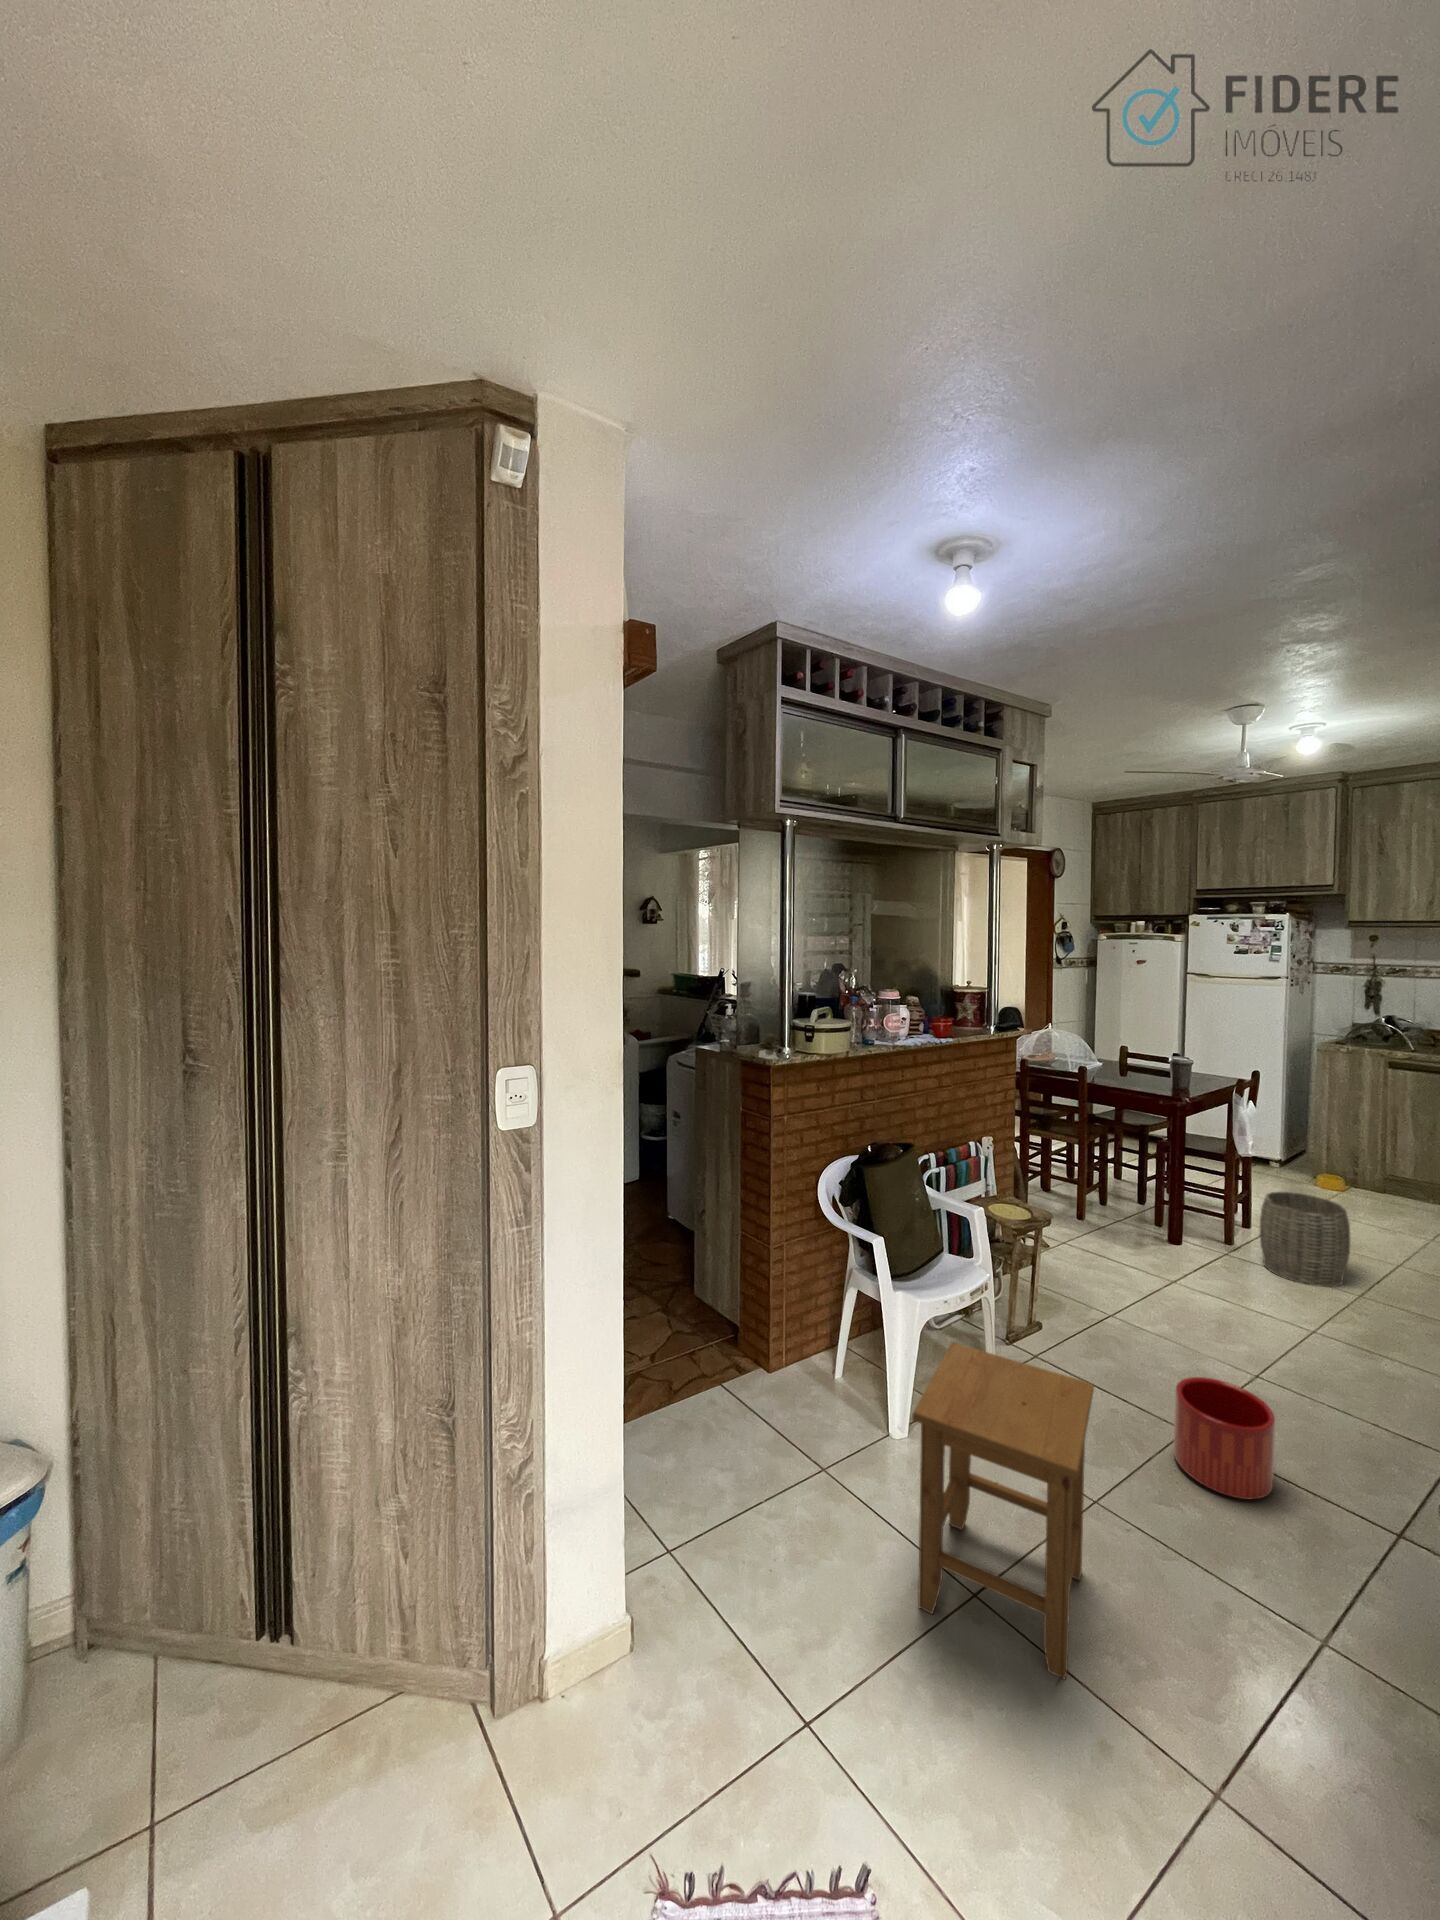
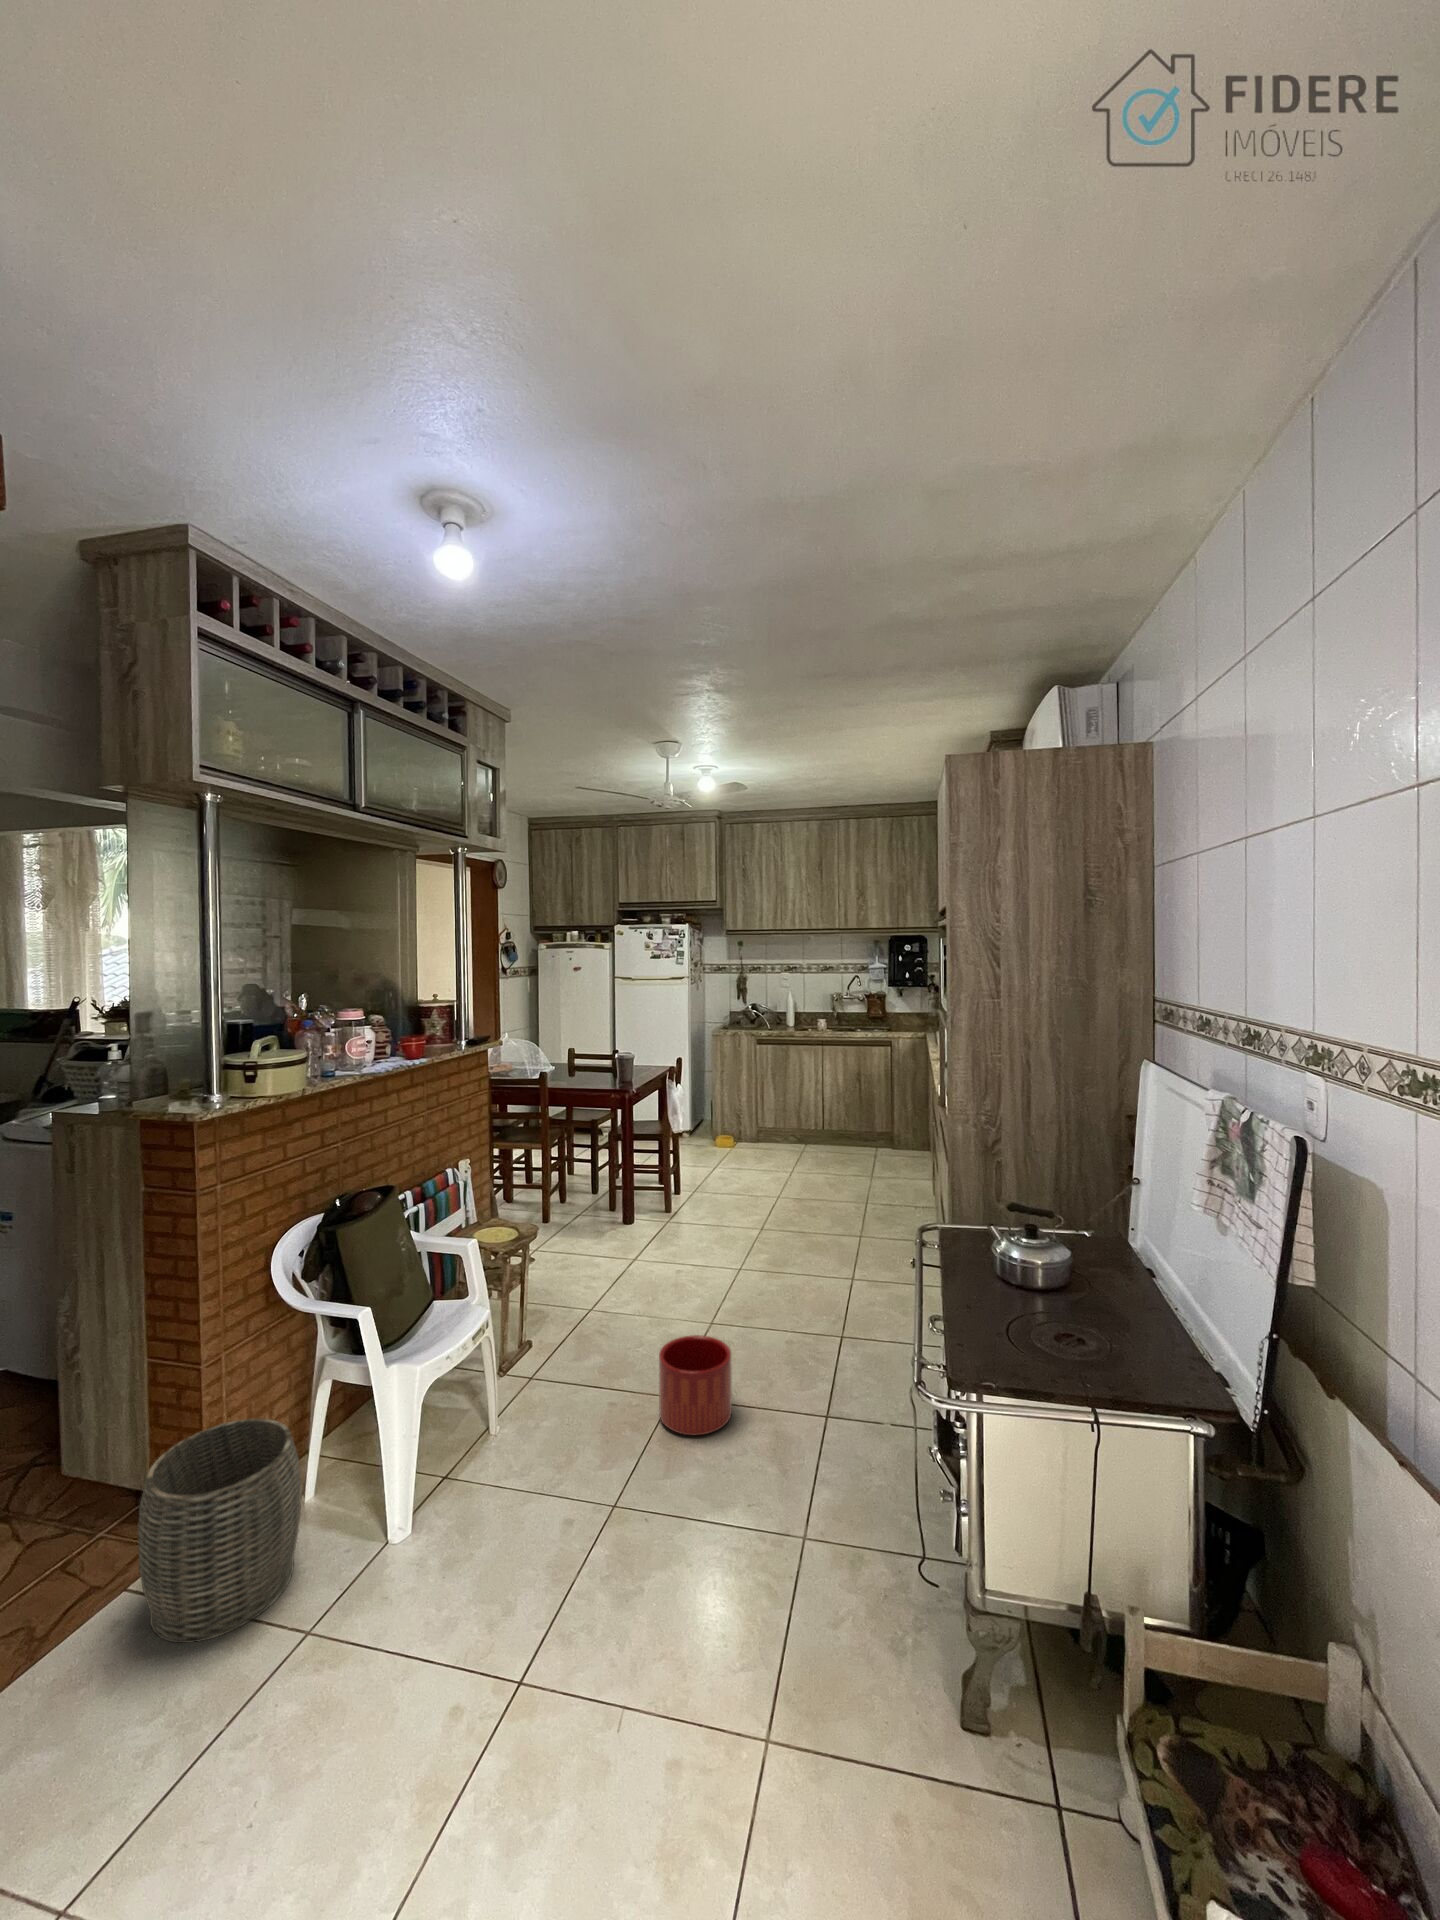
woven basket: present [1260,1192,1350,1287] -> present [138,1418,301,1643]
stool: present [913,1342,1094,1679] -> none [445,1379,618,1711]

